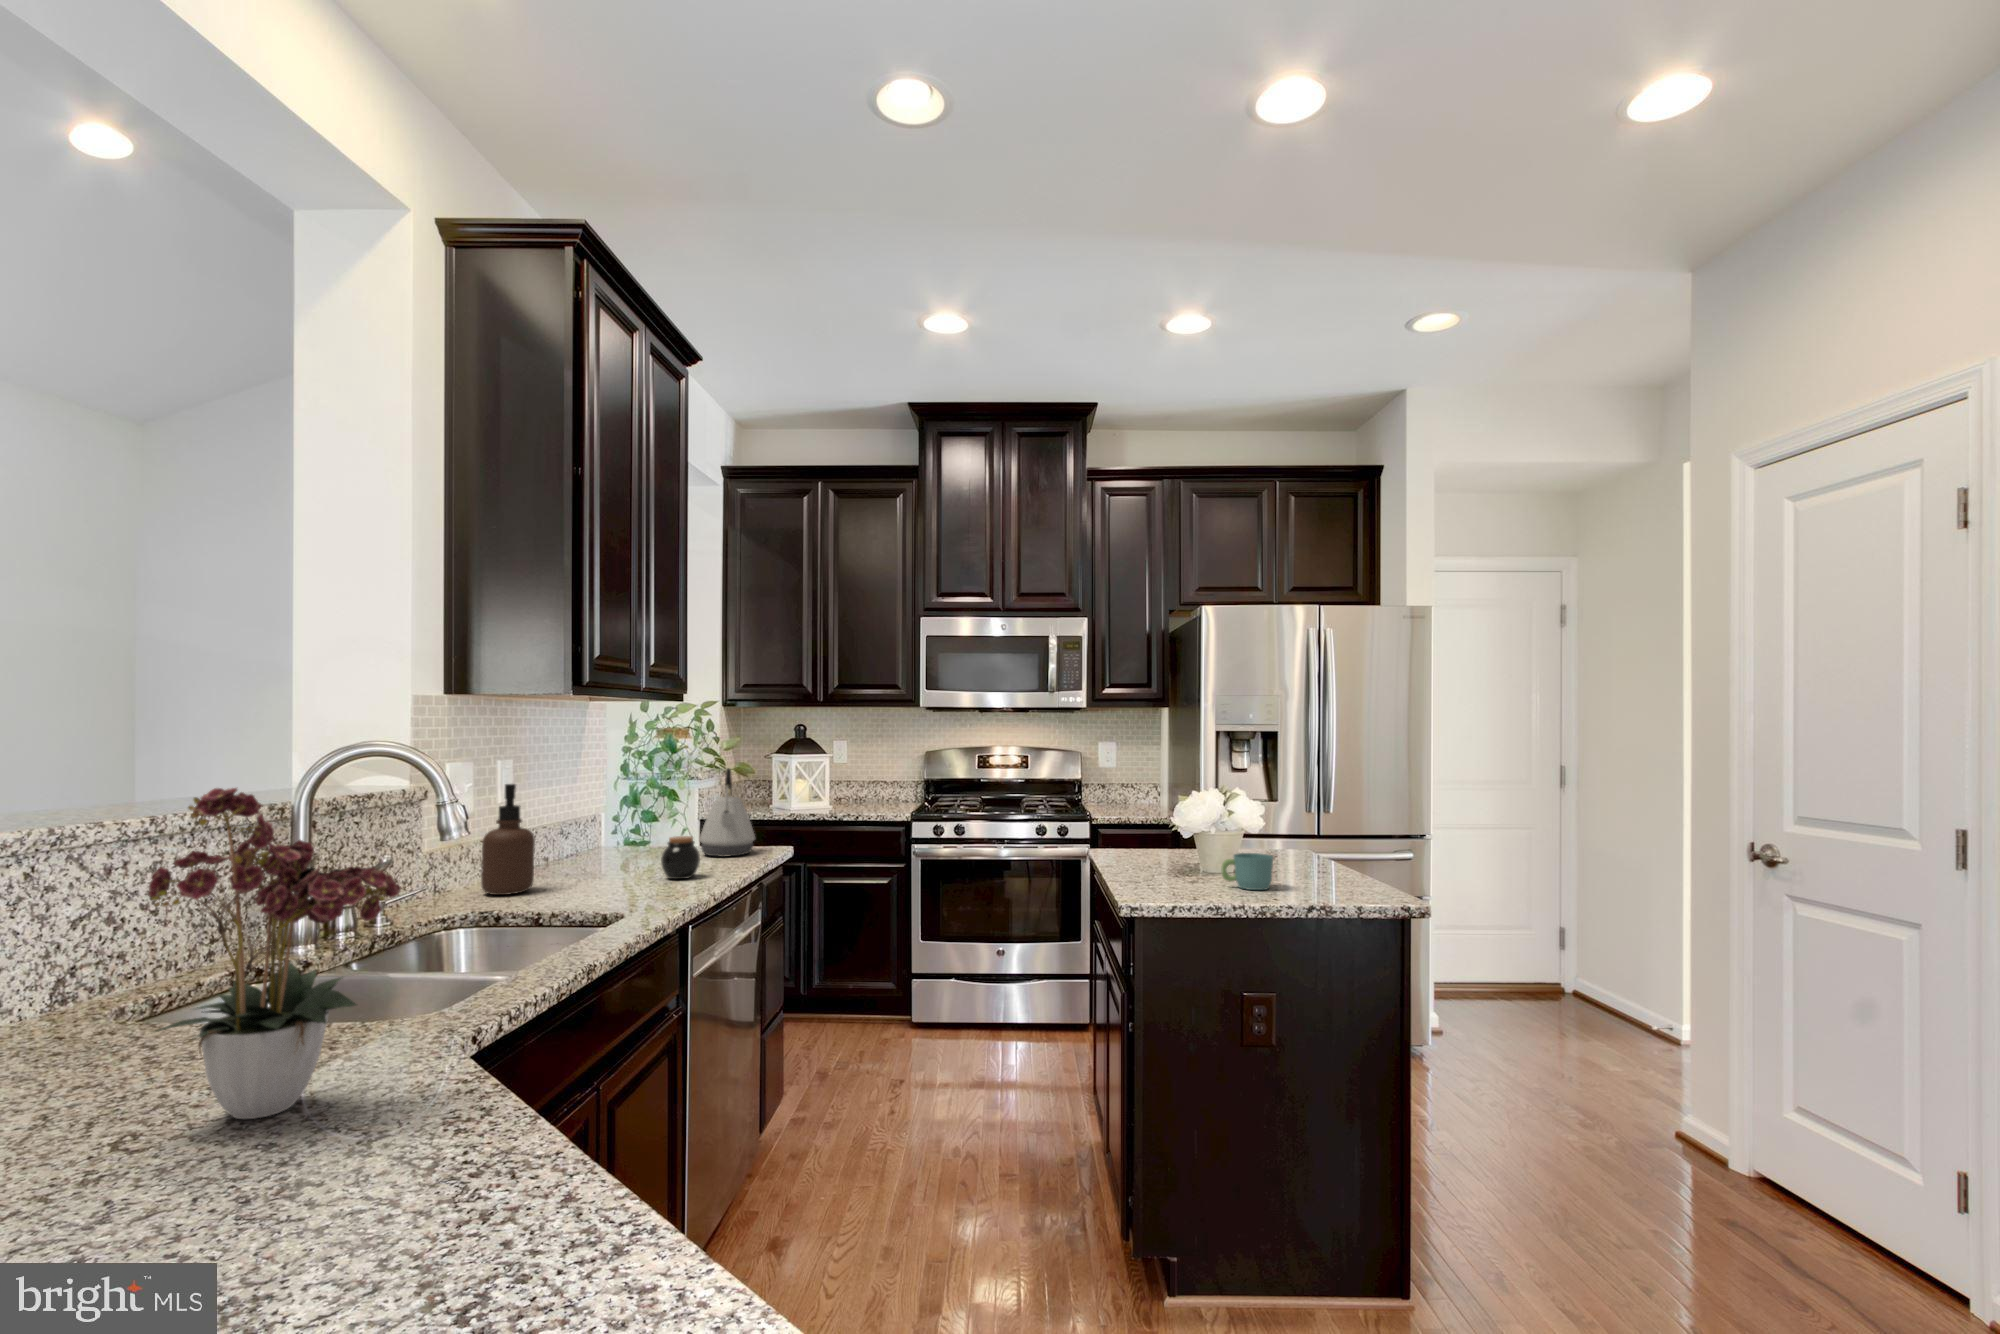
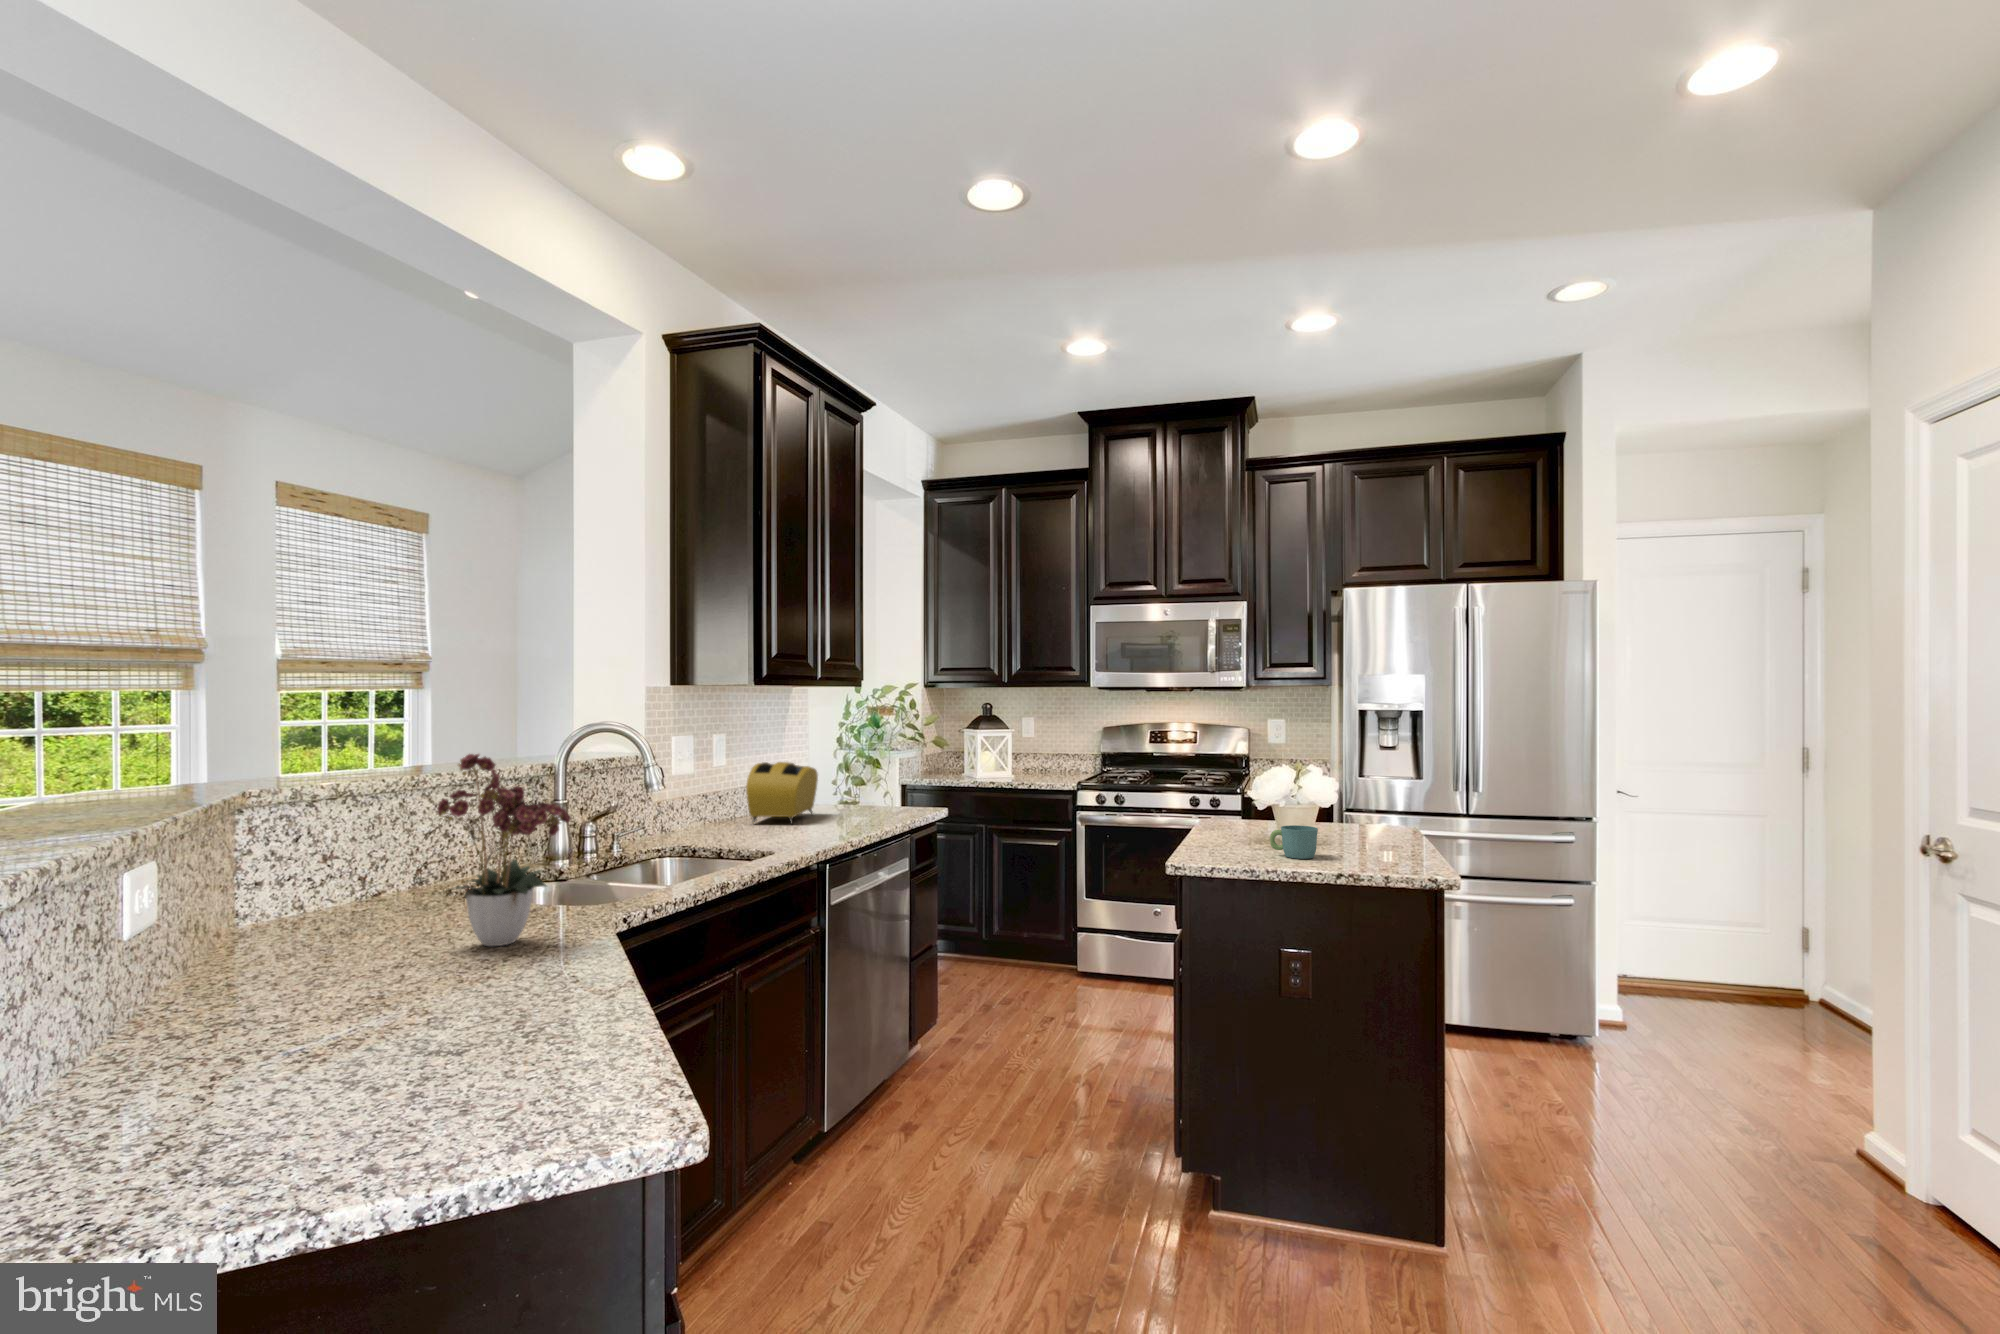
kettle: present [699,768,755,857] -> none [866,742,910,815]
soap dispenser: present [481,784,535,895] -> none [692,753,728,836]
toaster: none [551,794,640,876] -> present [746,762,818,823]
jar: present [661,836,700,879] -> none [822,796,852,830]

